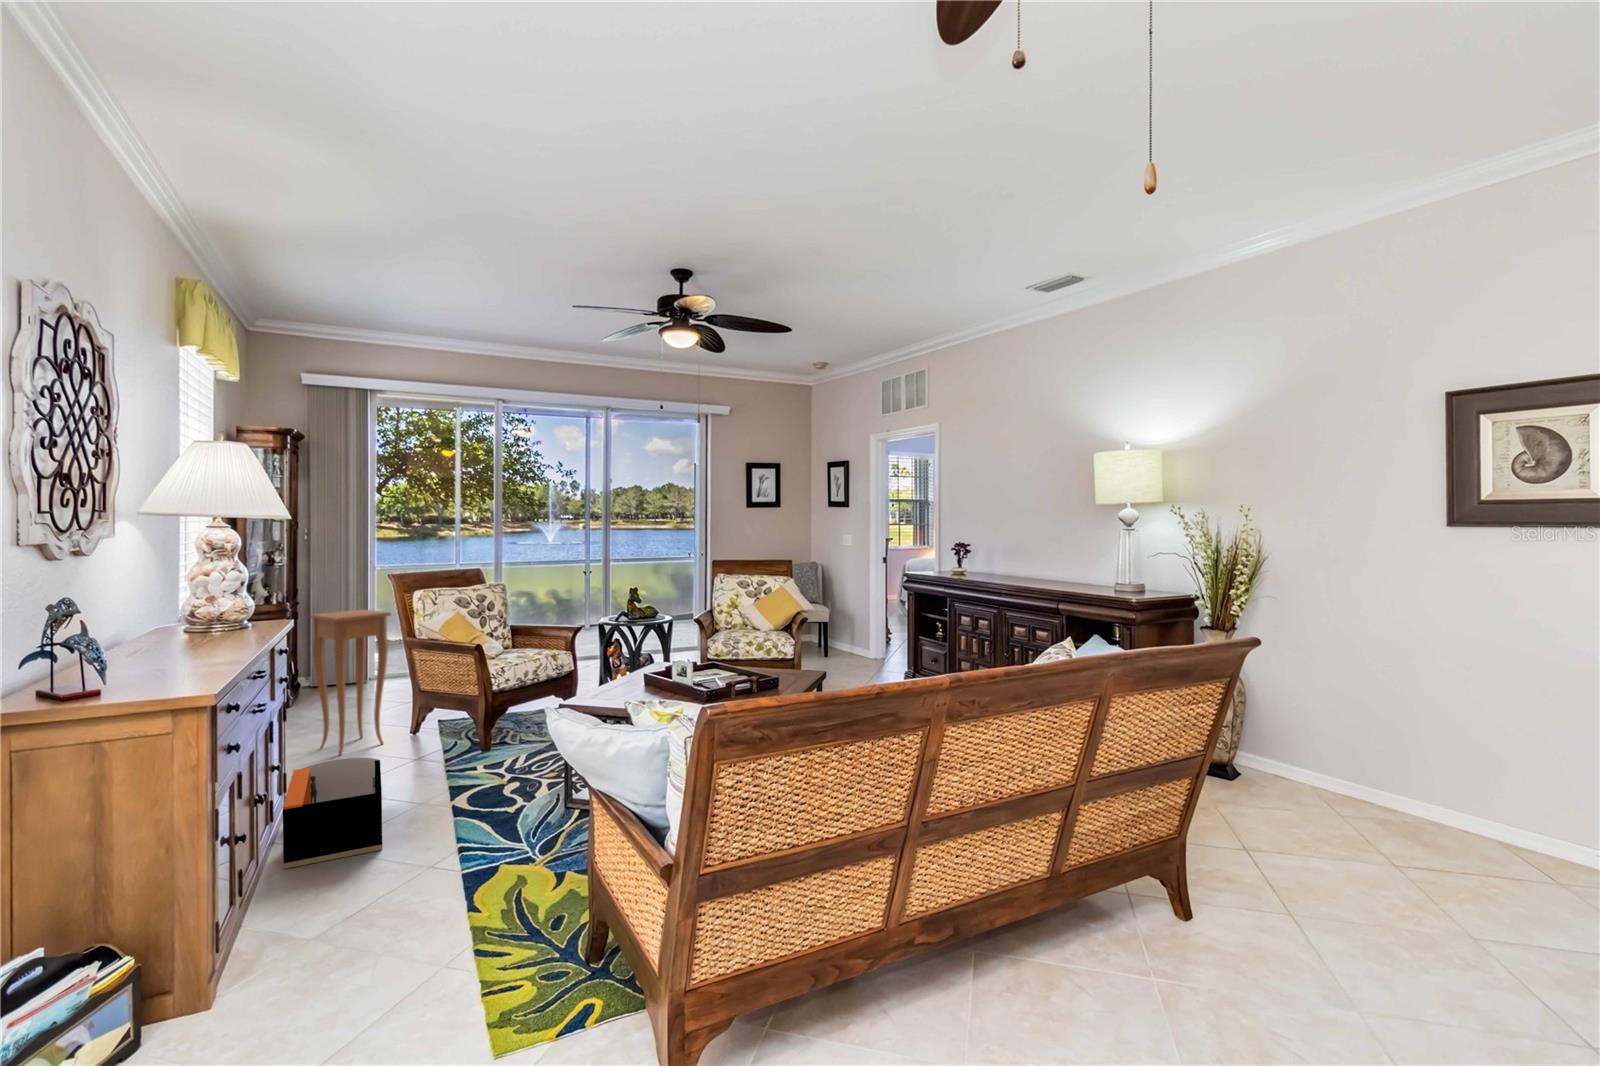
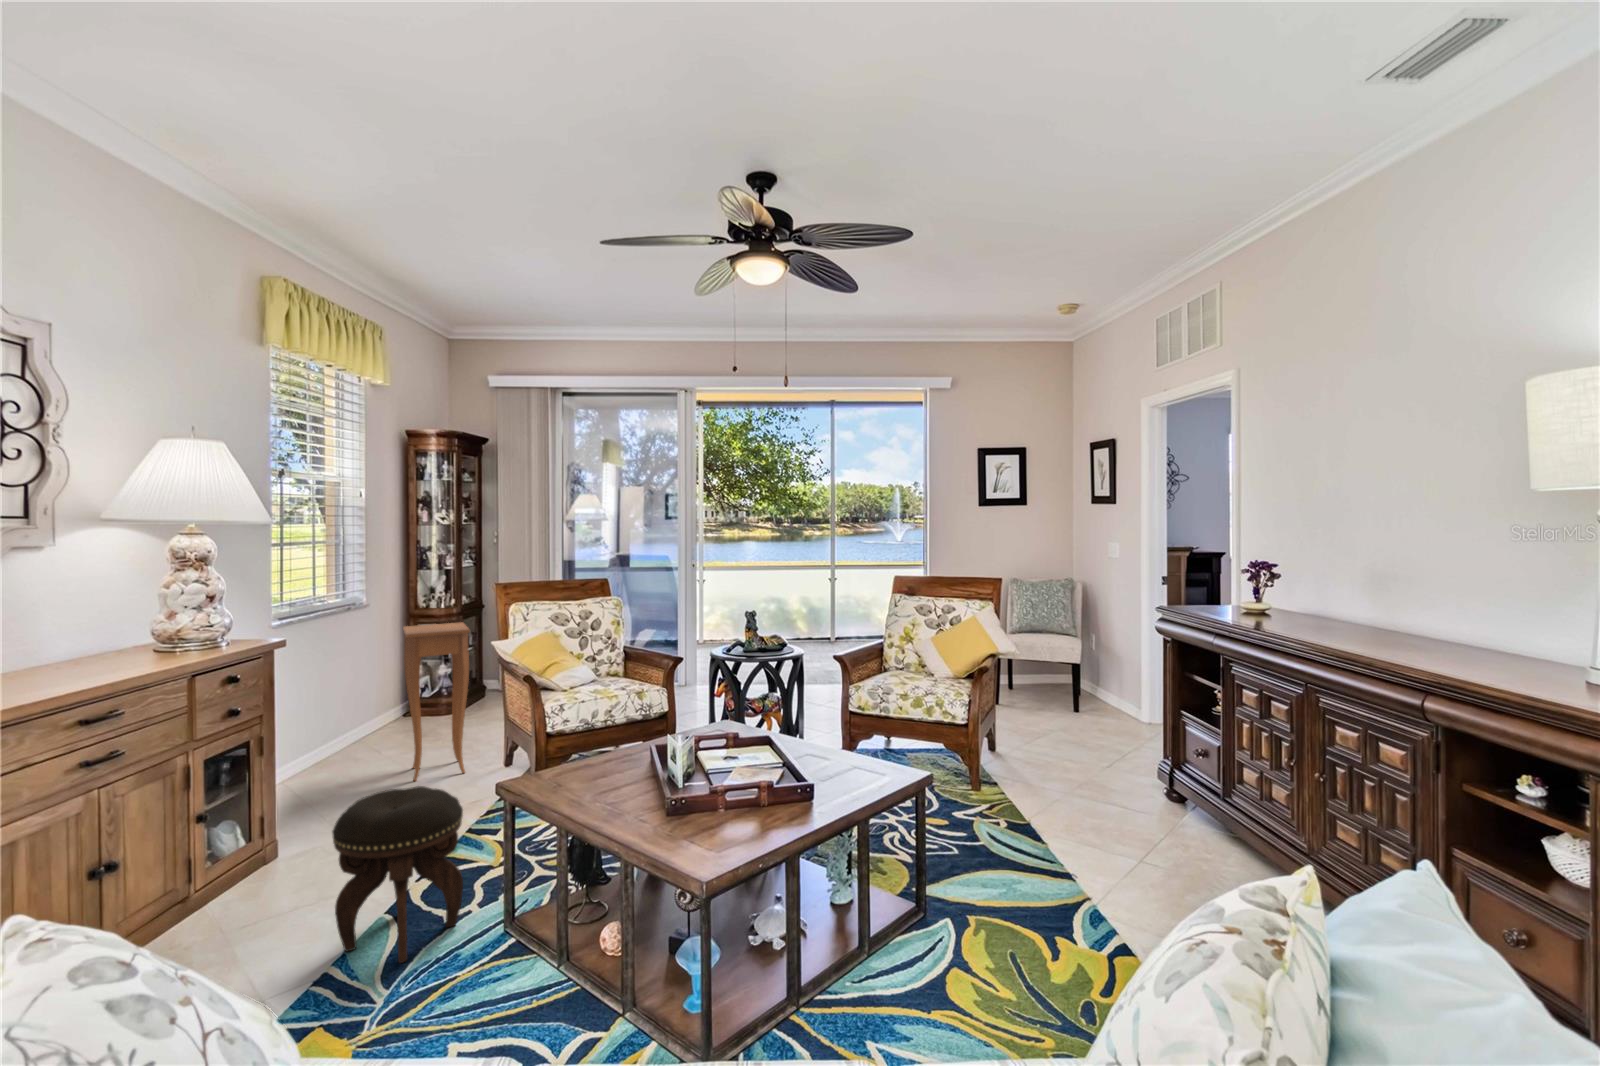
footstool: none [450,715,545,842] -> present [332,786,463,963]
storage bin: present [283,757,382,869] -> none [163,802,348,940]

